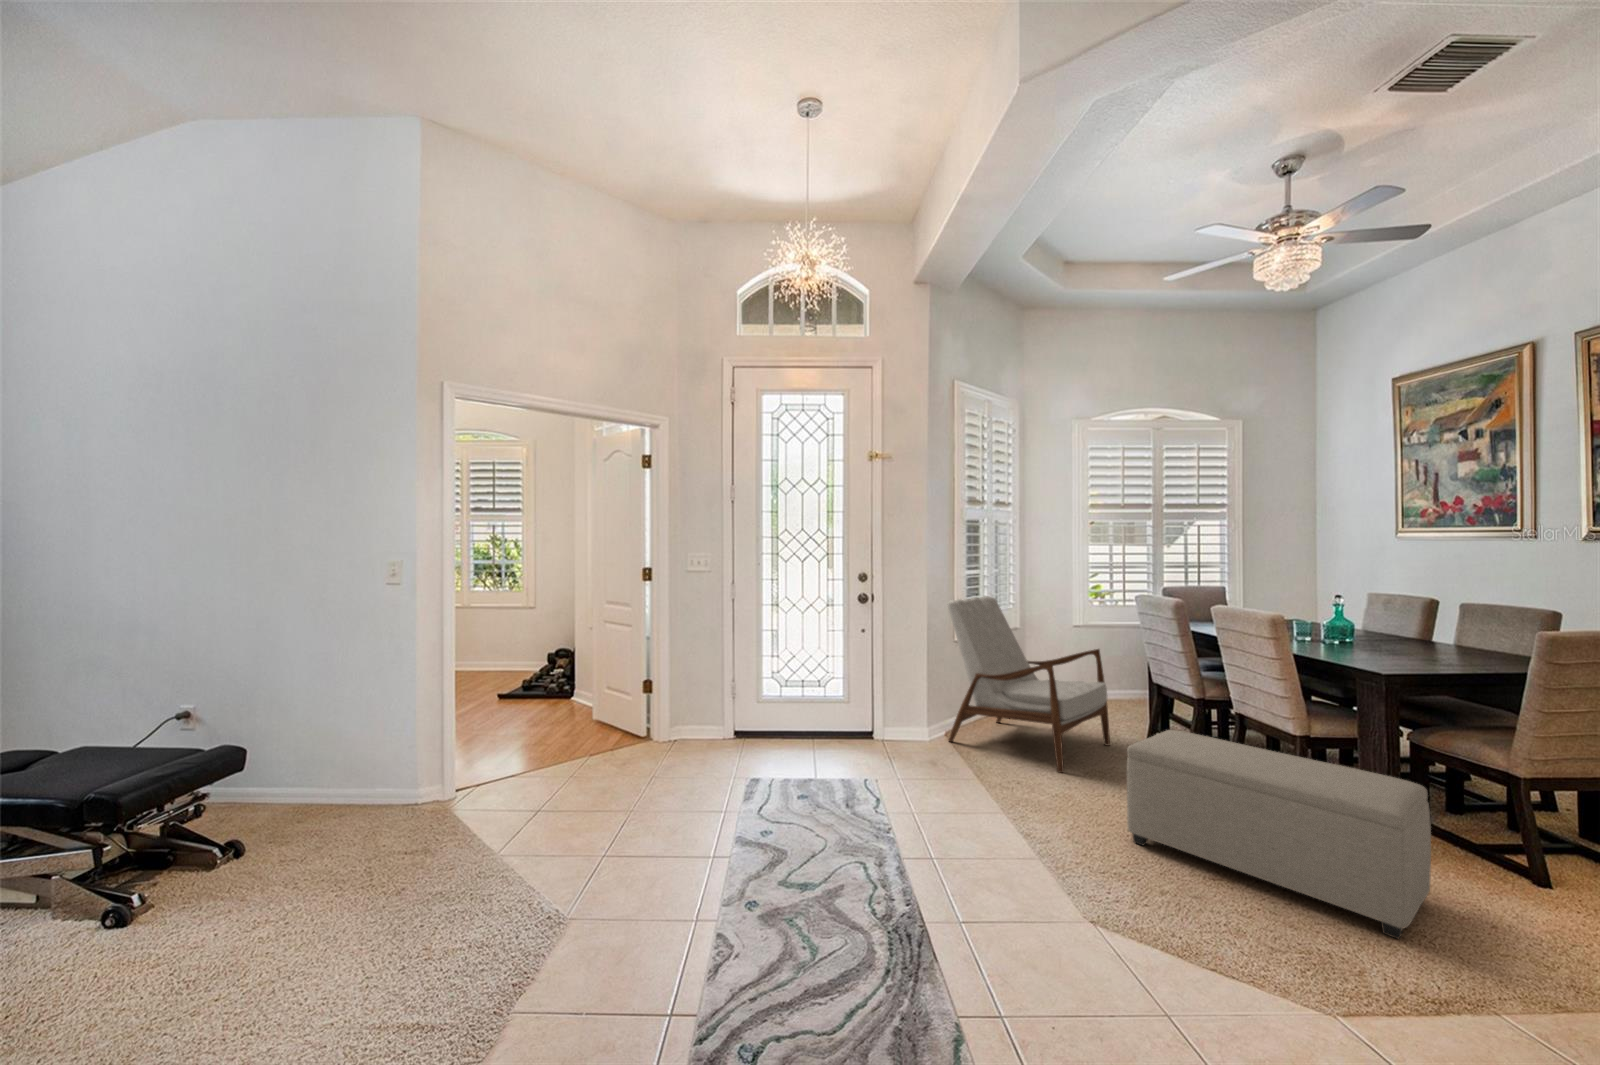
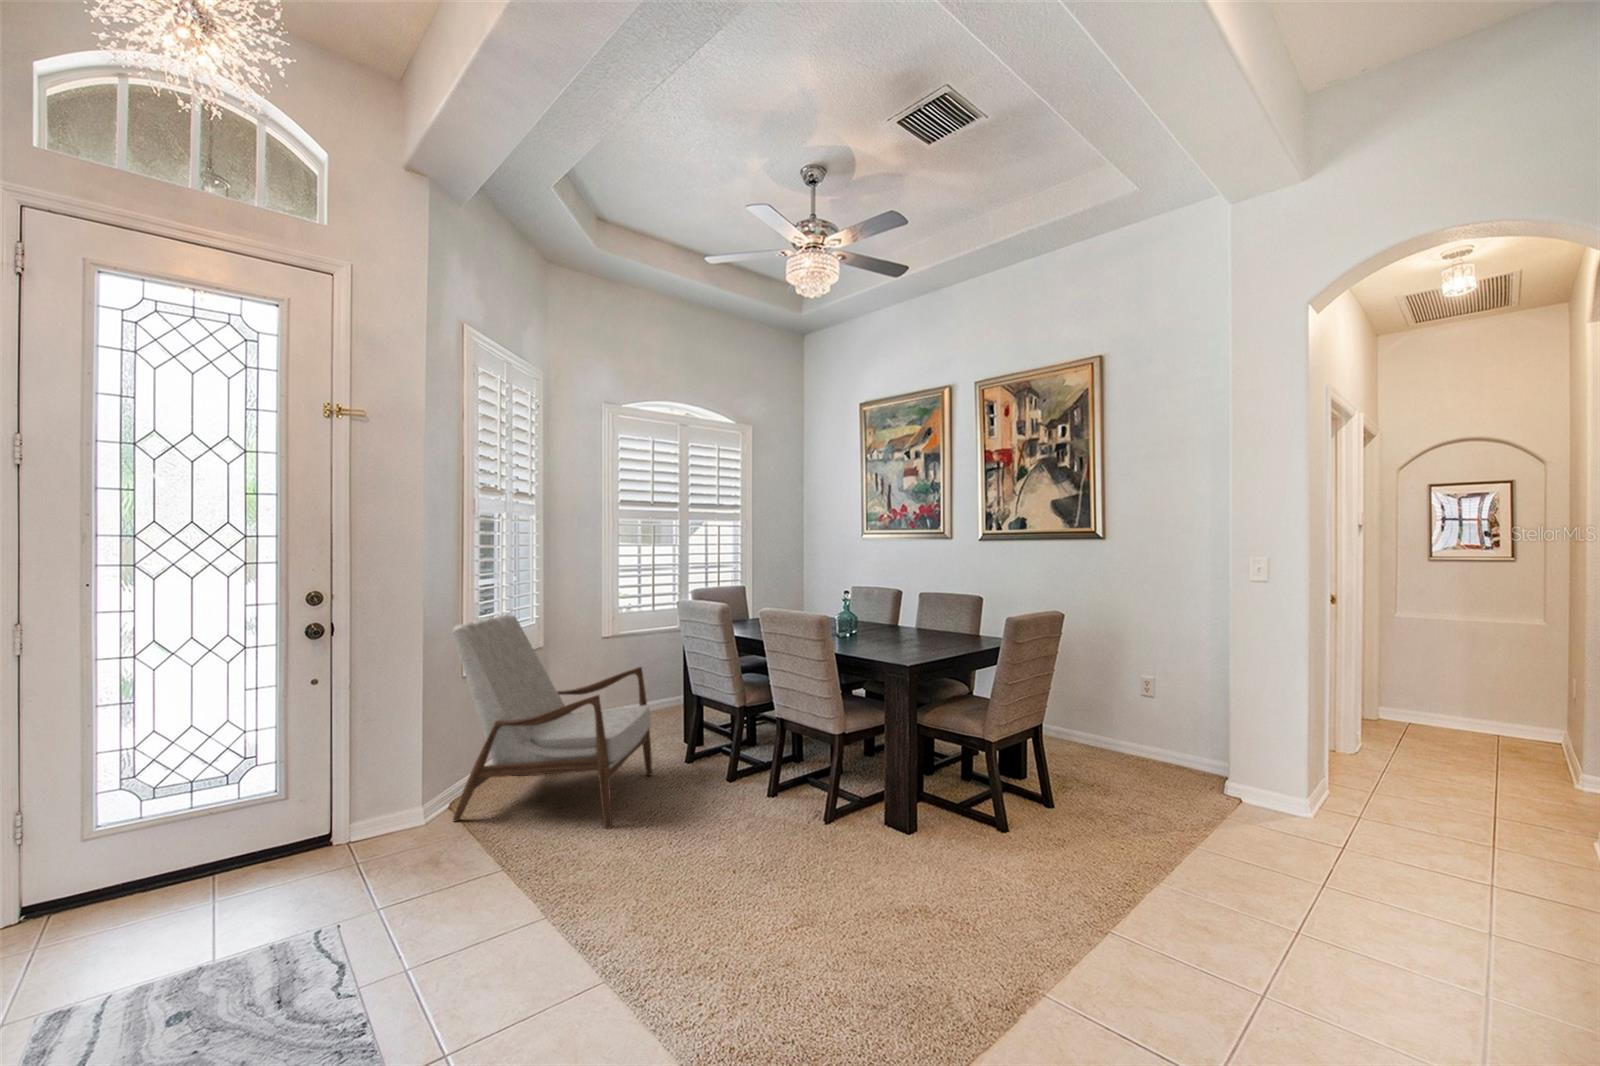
ottoman: present [1127,730,1431,939] -> none [704,755,956,924]

